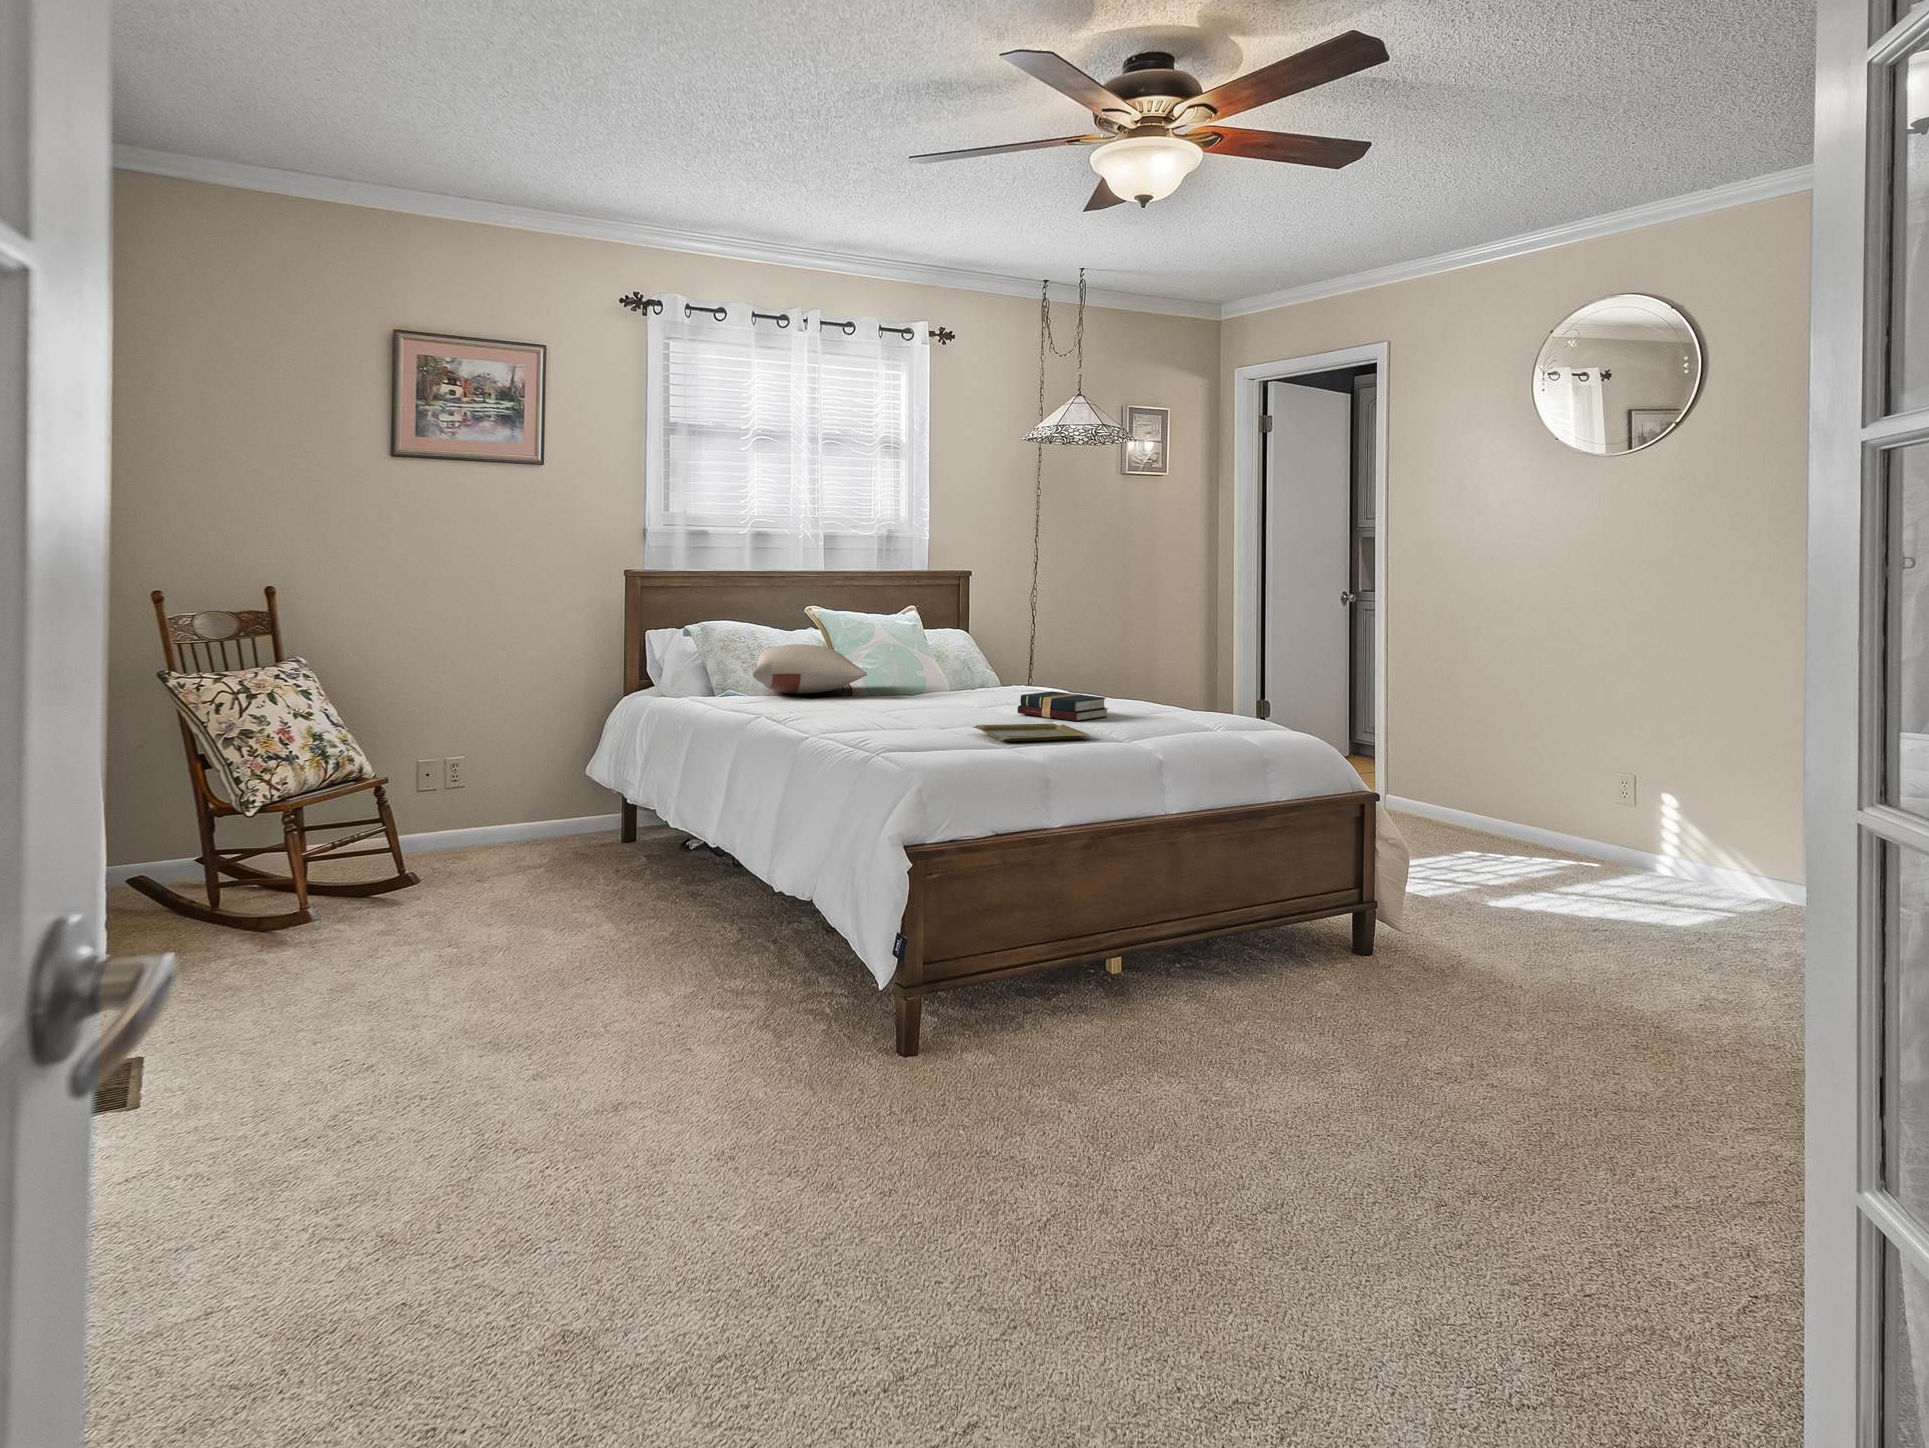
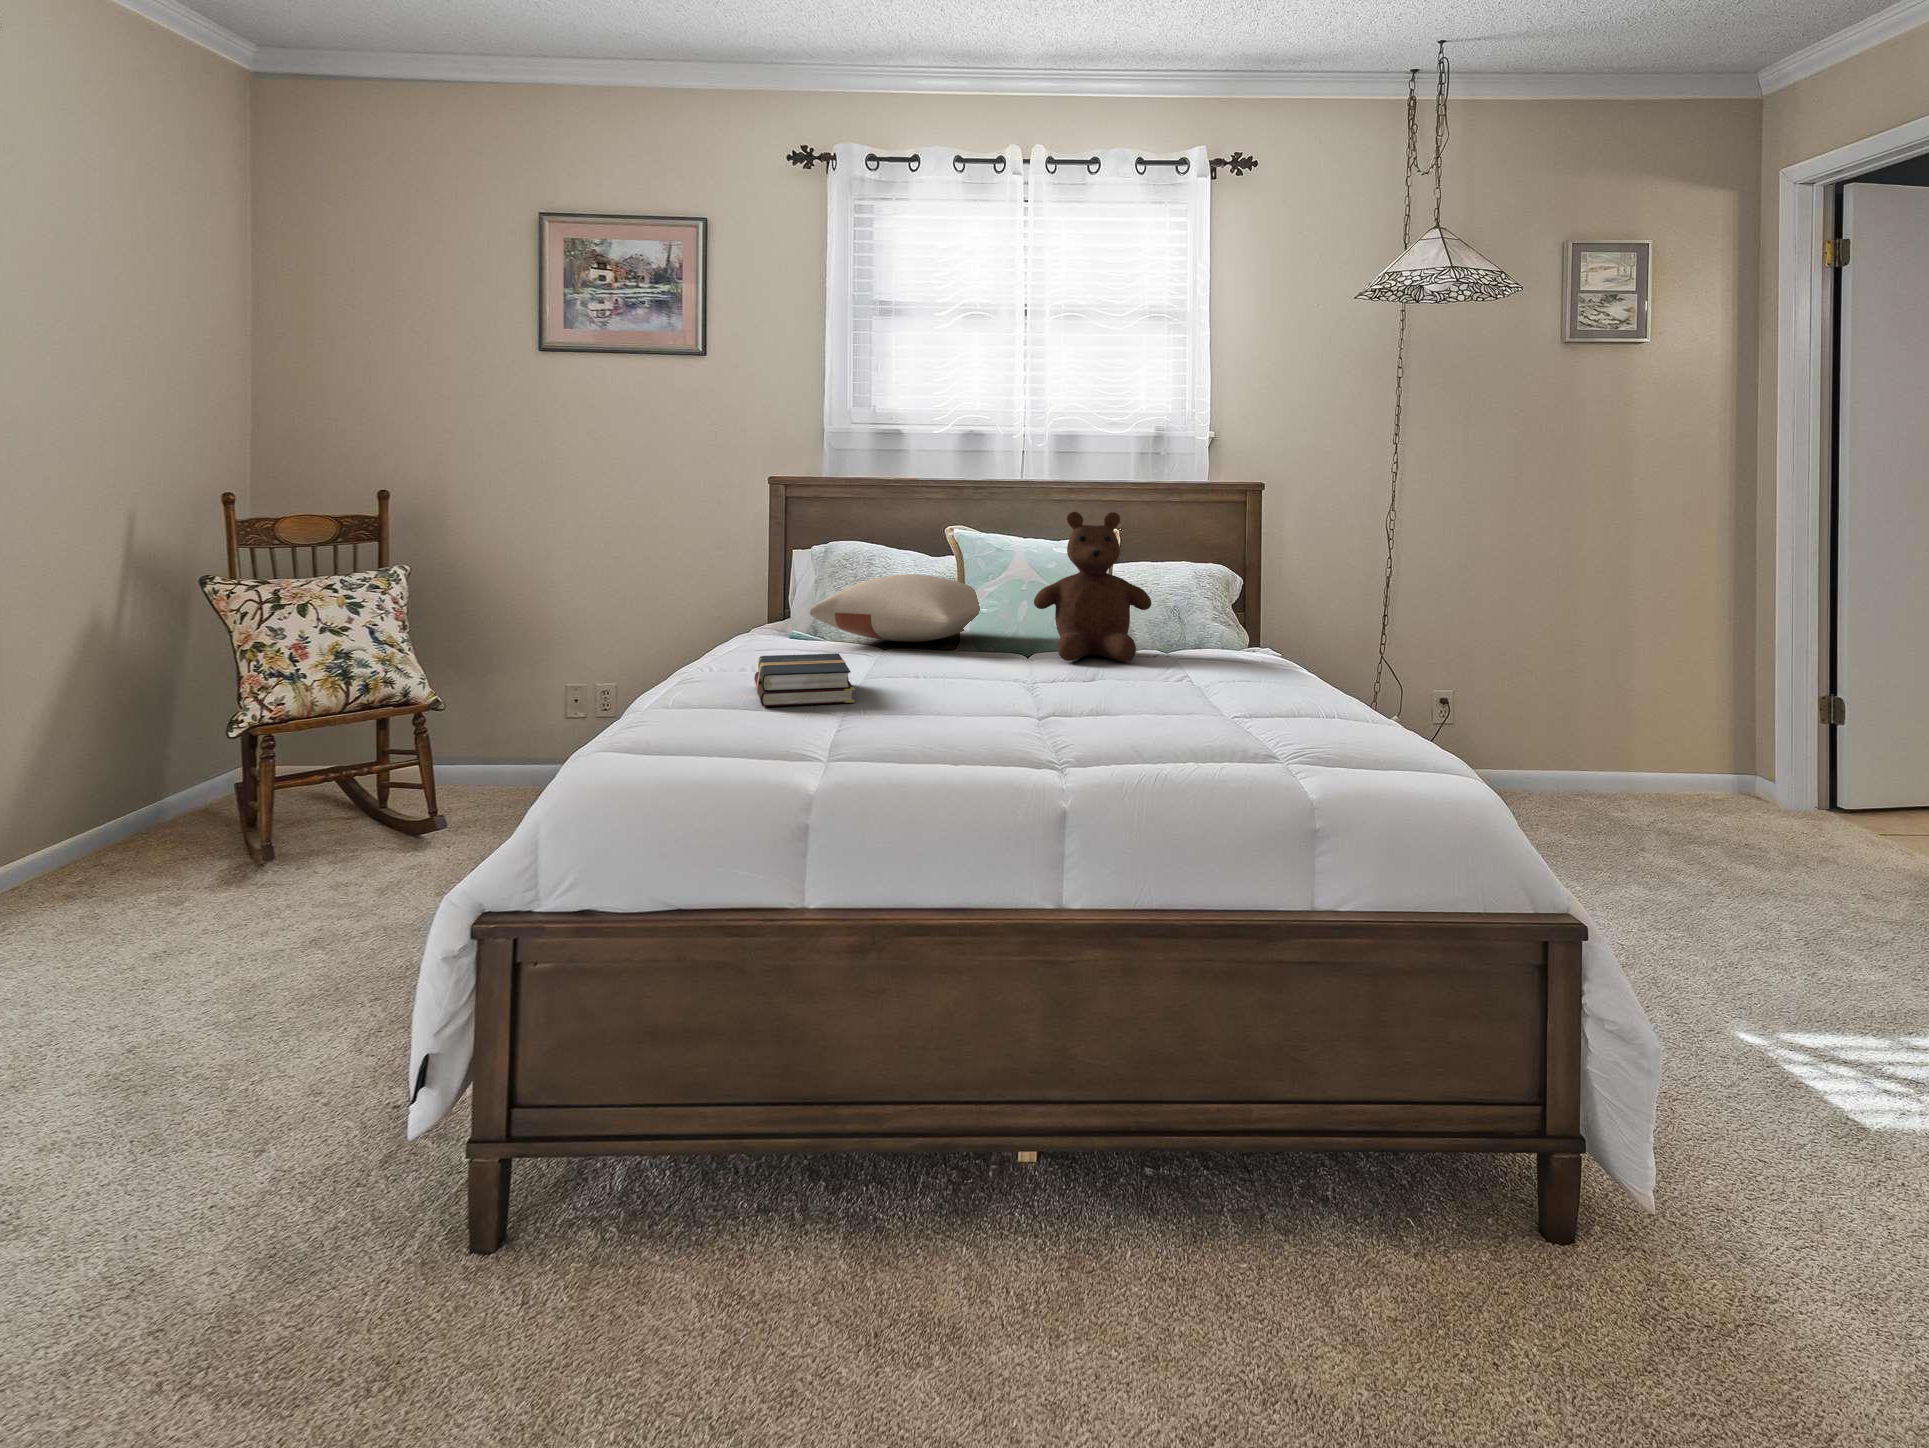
teddy bear: none [906,596,986,696] -> present [1034,512,1151,662]
hardback book: present [1018,691,1108,721] -> present [754,654,855,706]
tray: present [973,723,1089,741] -> none [786,725,993,775]

